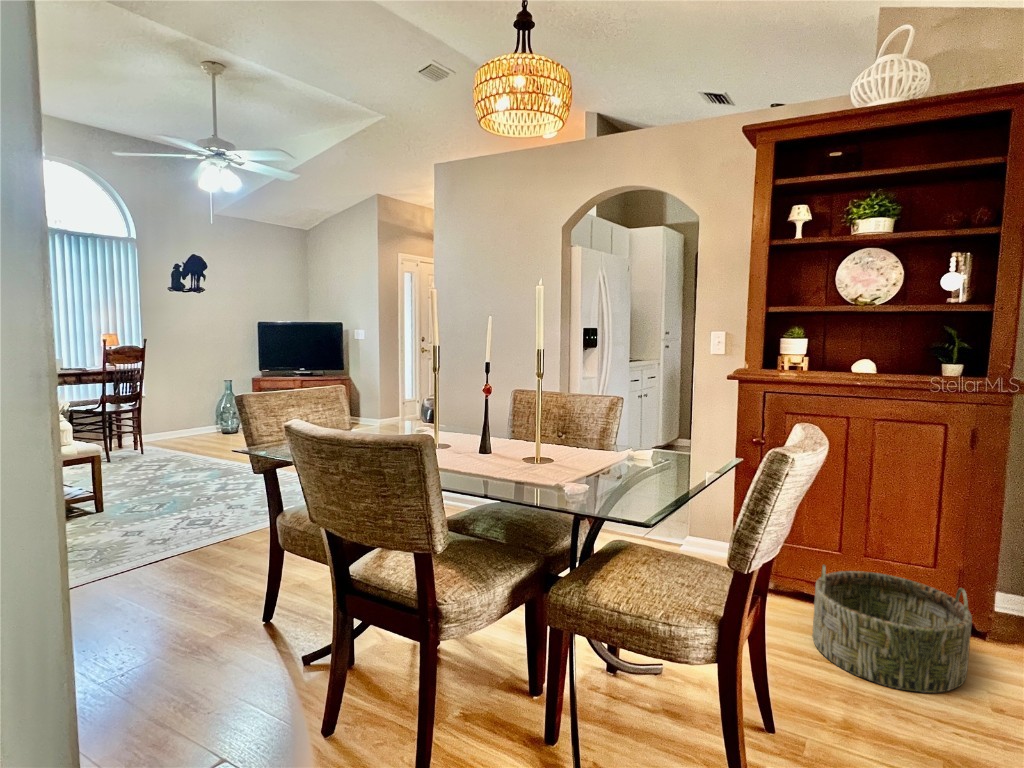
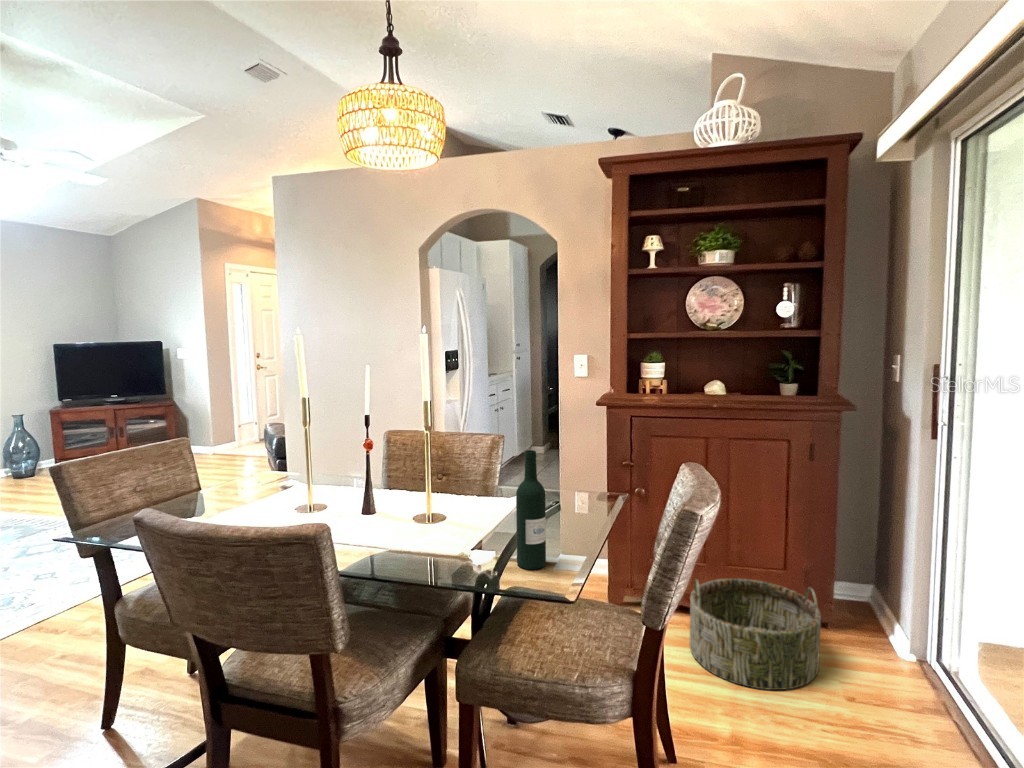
wine bottle: none [612,393,642,508] -> present [516,450,546,569]

